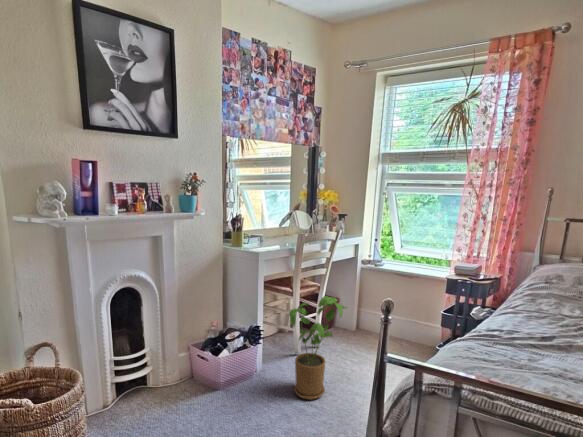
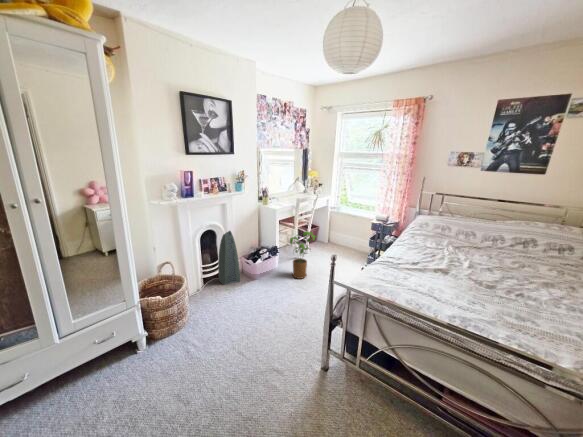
air purifier: none [133,295,181,421] -> present [218,231,240,285]

